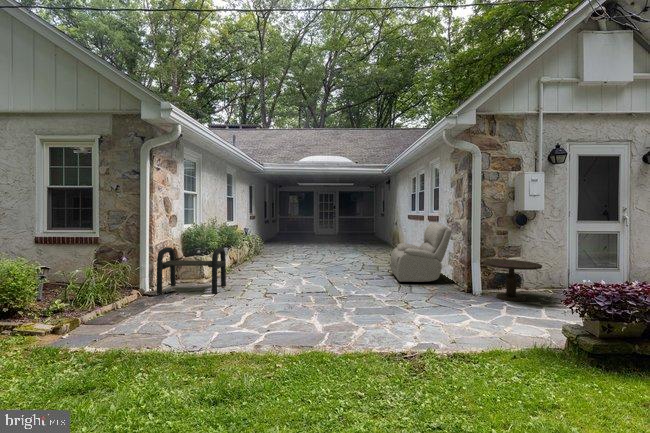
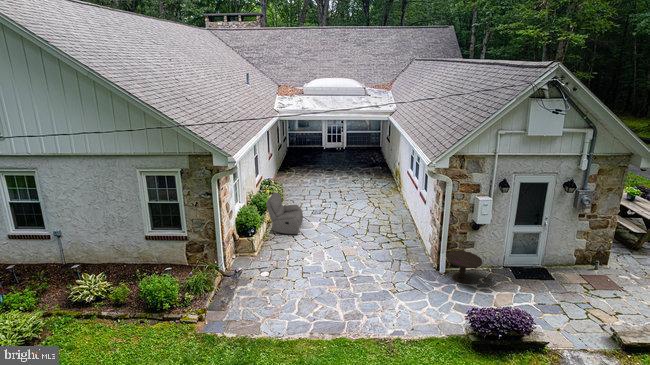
chair: present [390,223,452,282] -> present [266,193,303,234]
bench: present [157,247,226,294] -> none [228,238,272,272]

